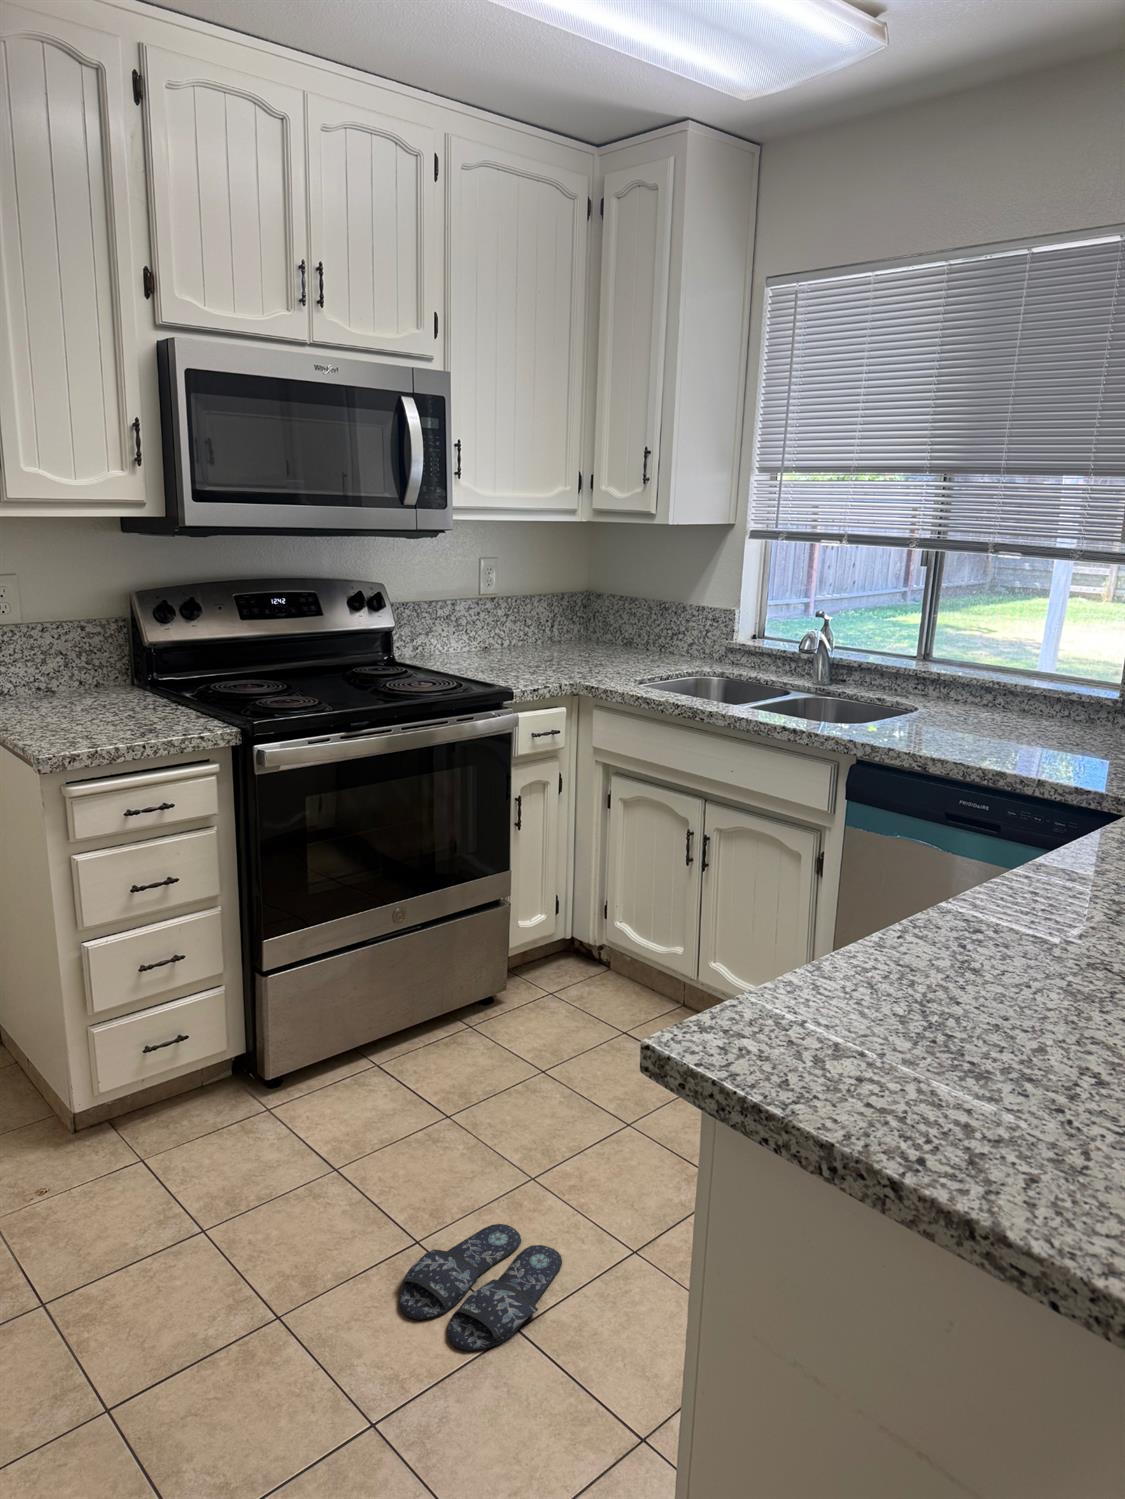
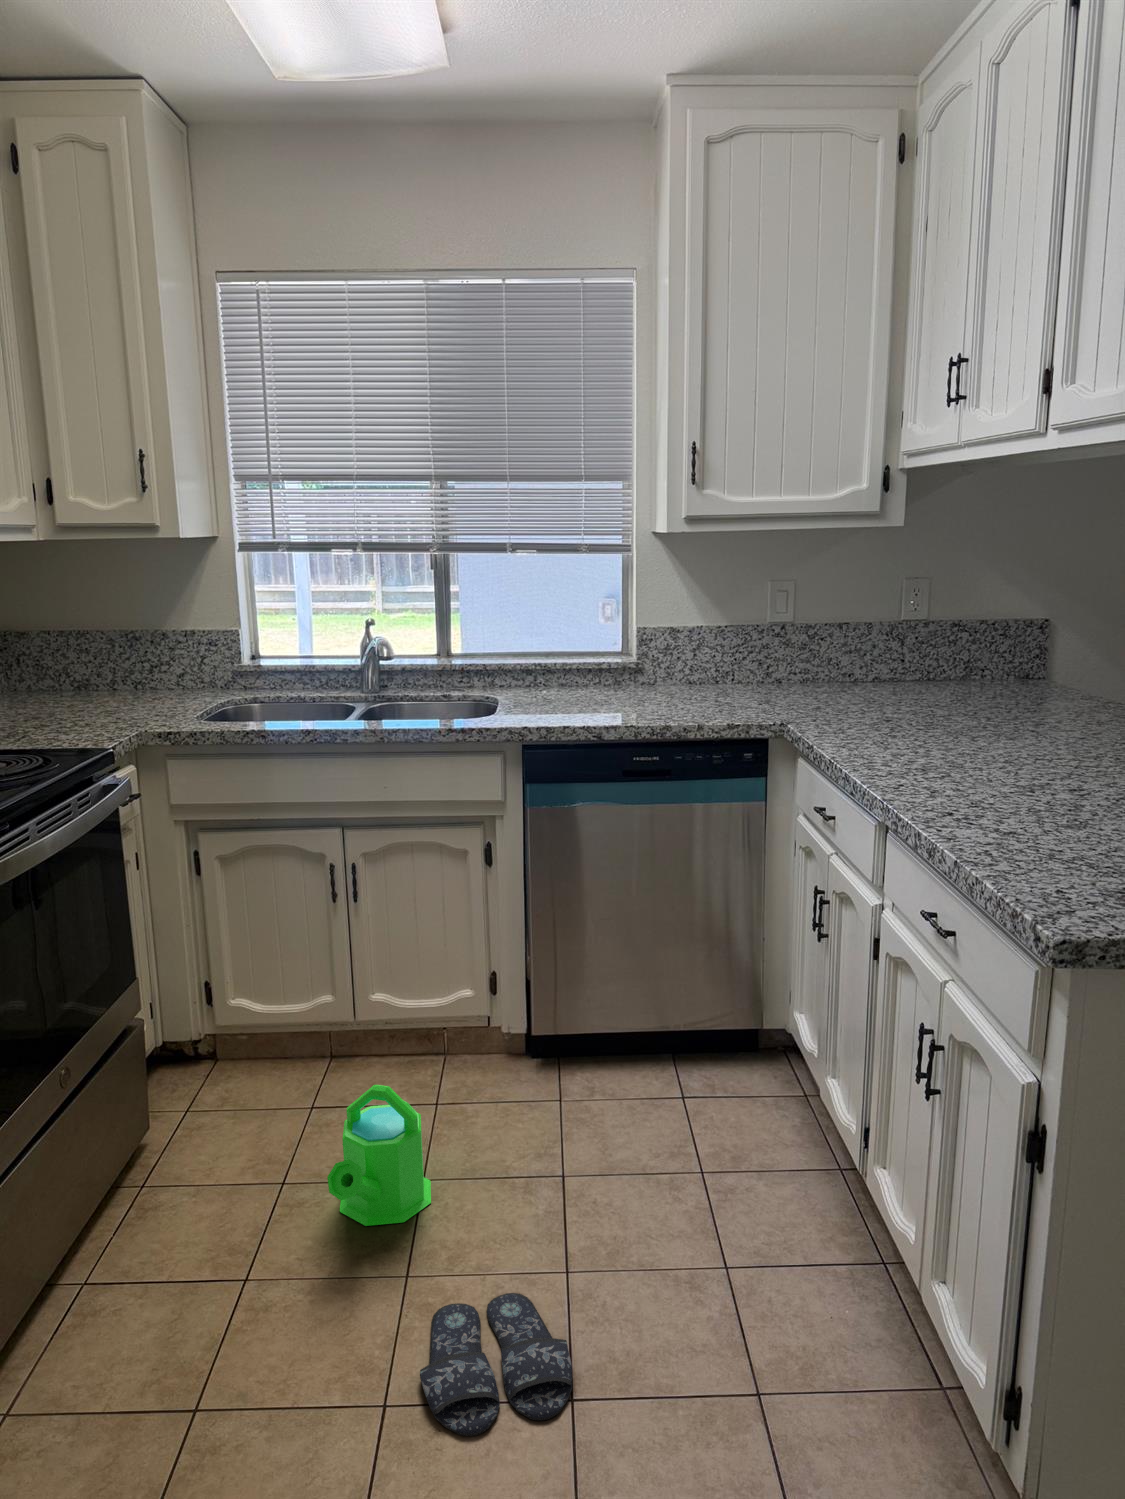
watering can: none [497,1025,643,1154] -> present [327,1085,431,1226]

